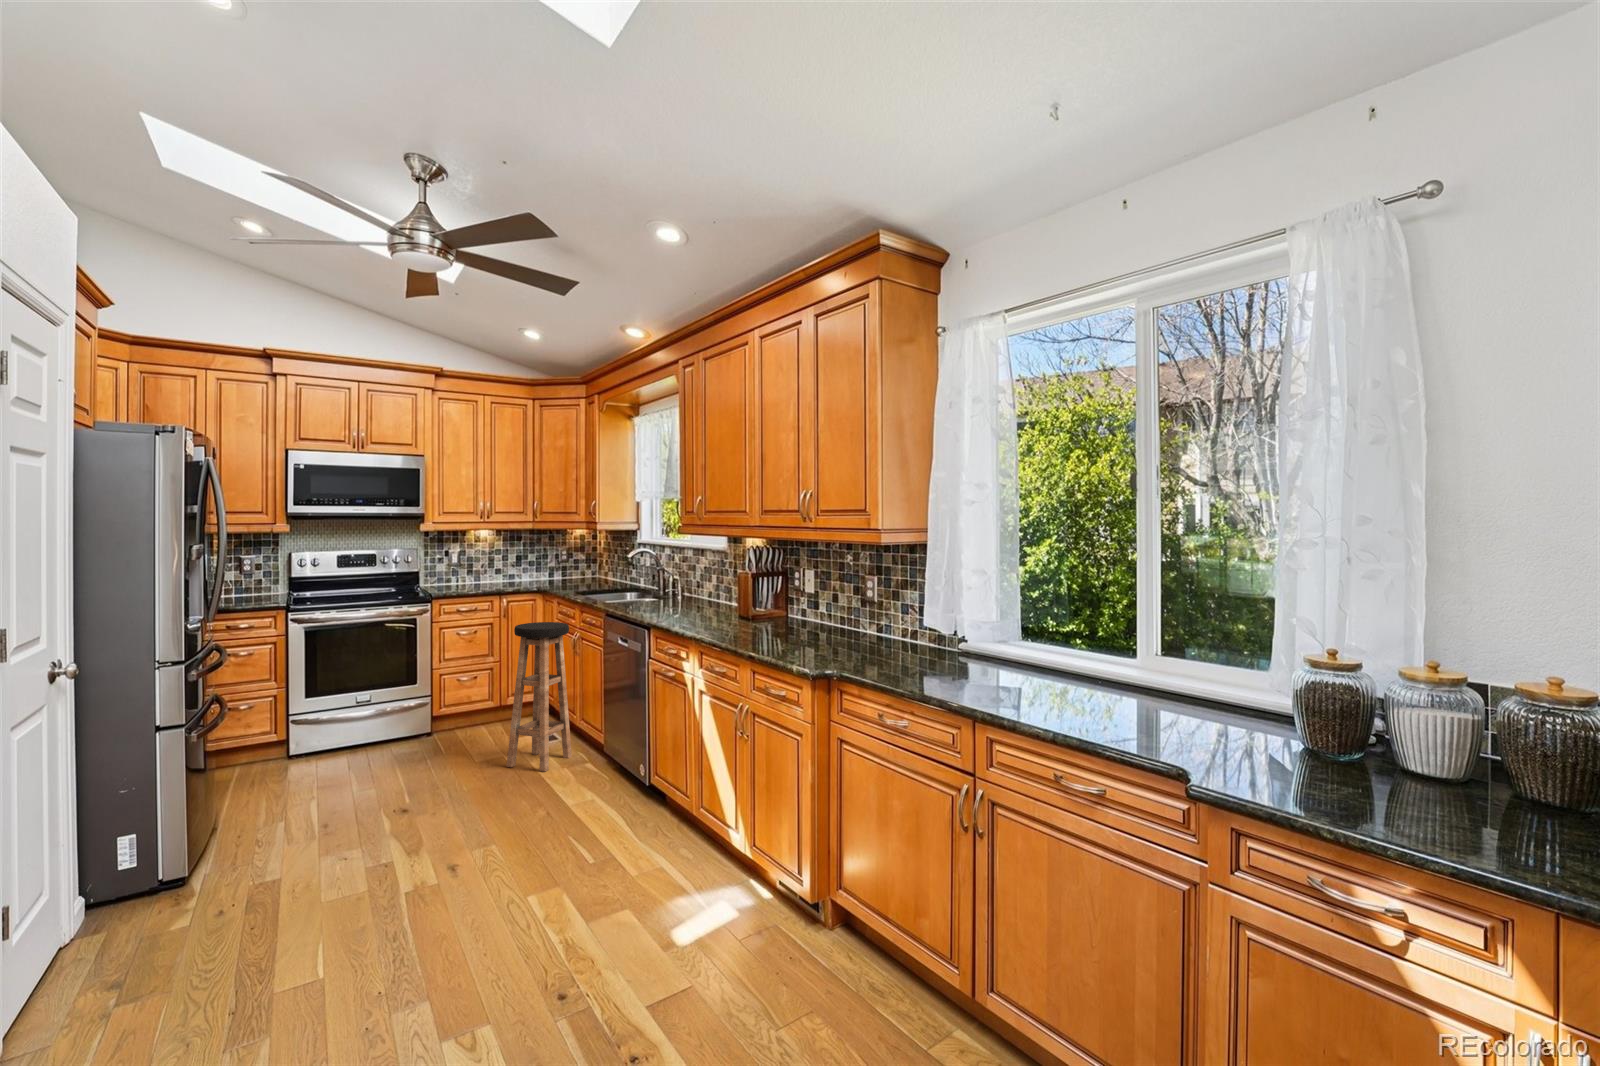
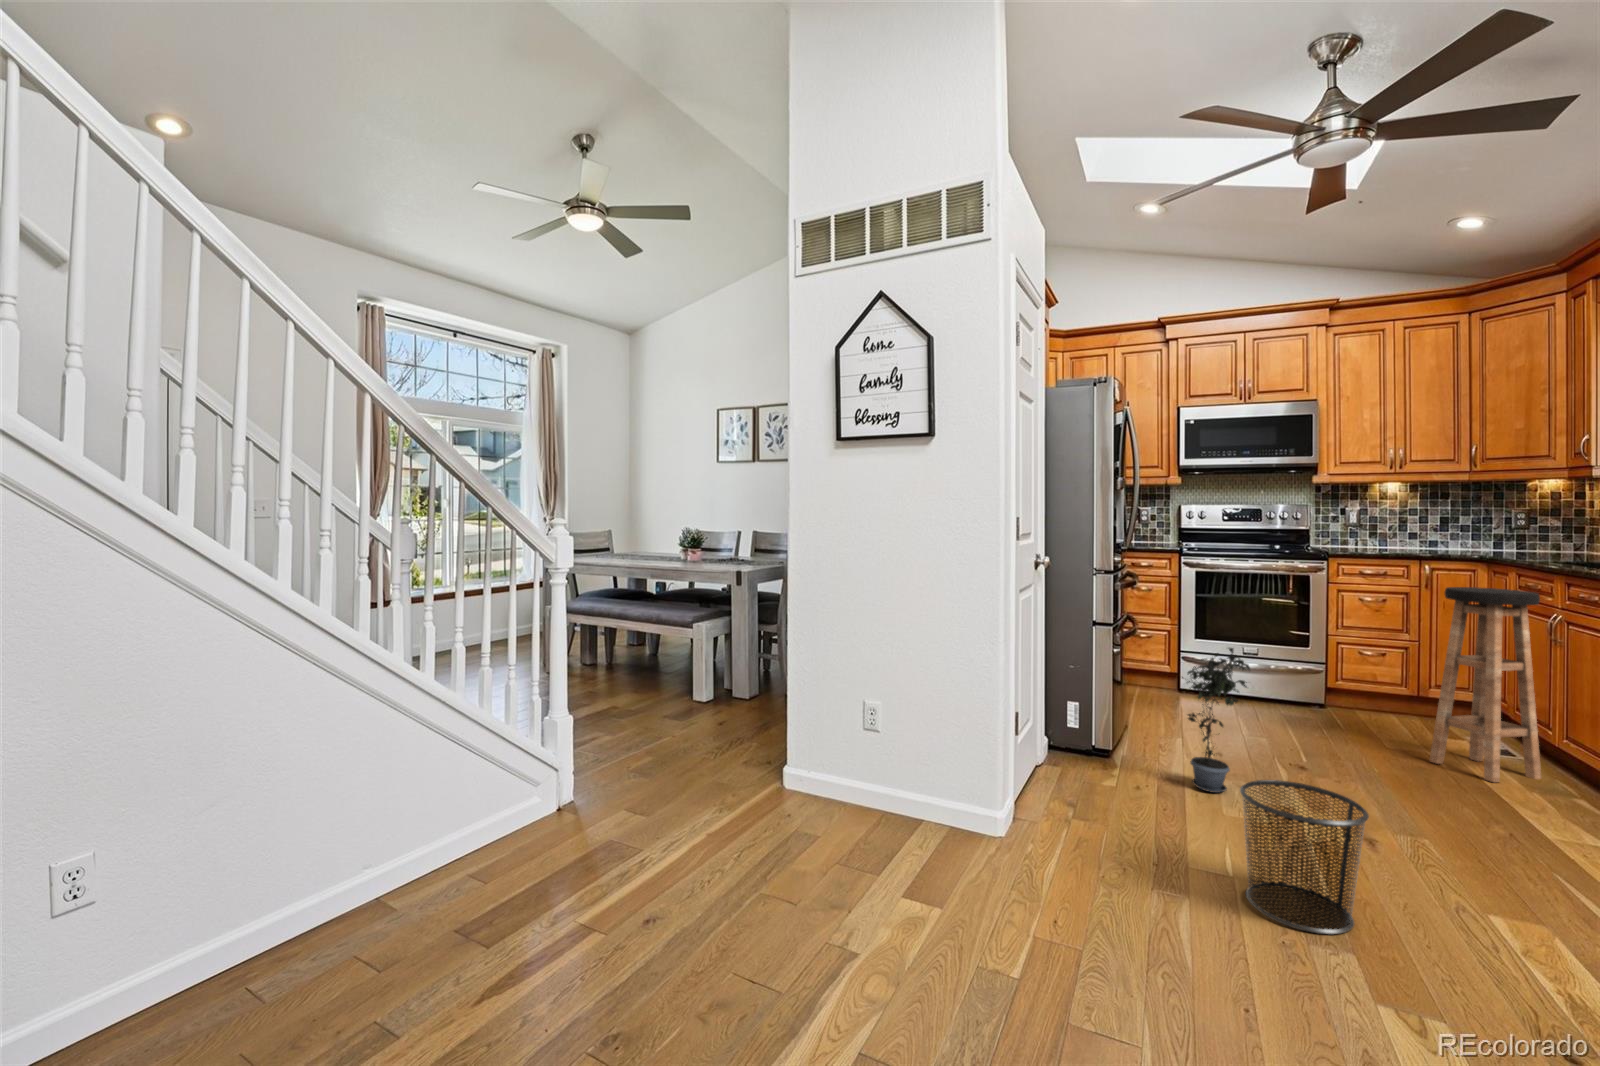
potted plant: none [275,724,355,884] -> present [1182,648,1250,793]
waste bin: none [334,860,451,1019] -> present [1240,780,1369,935]

